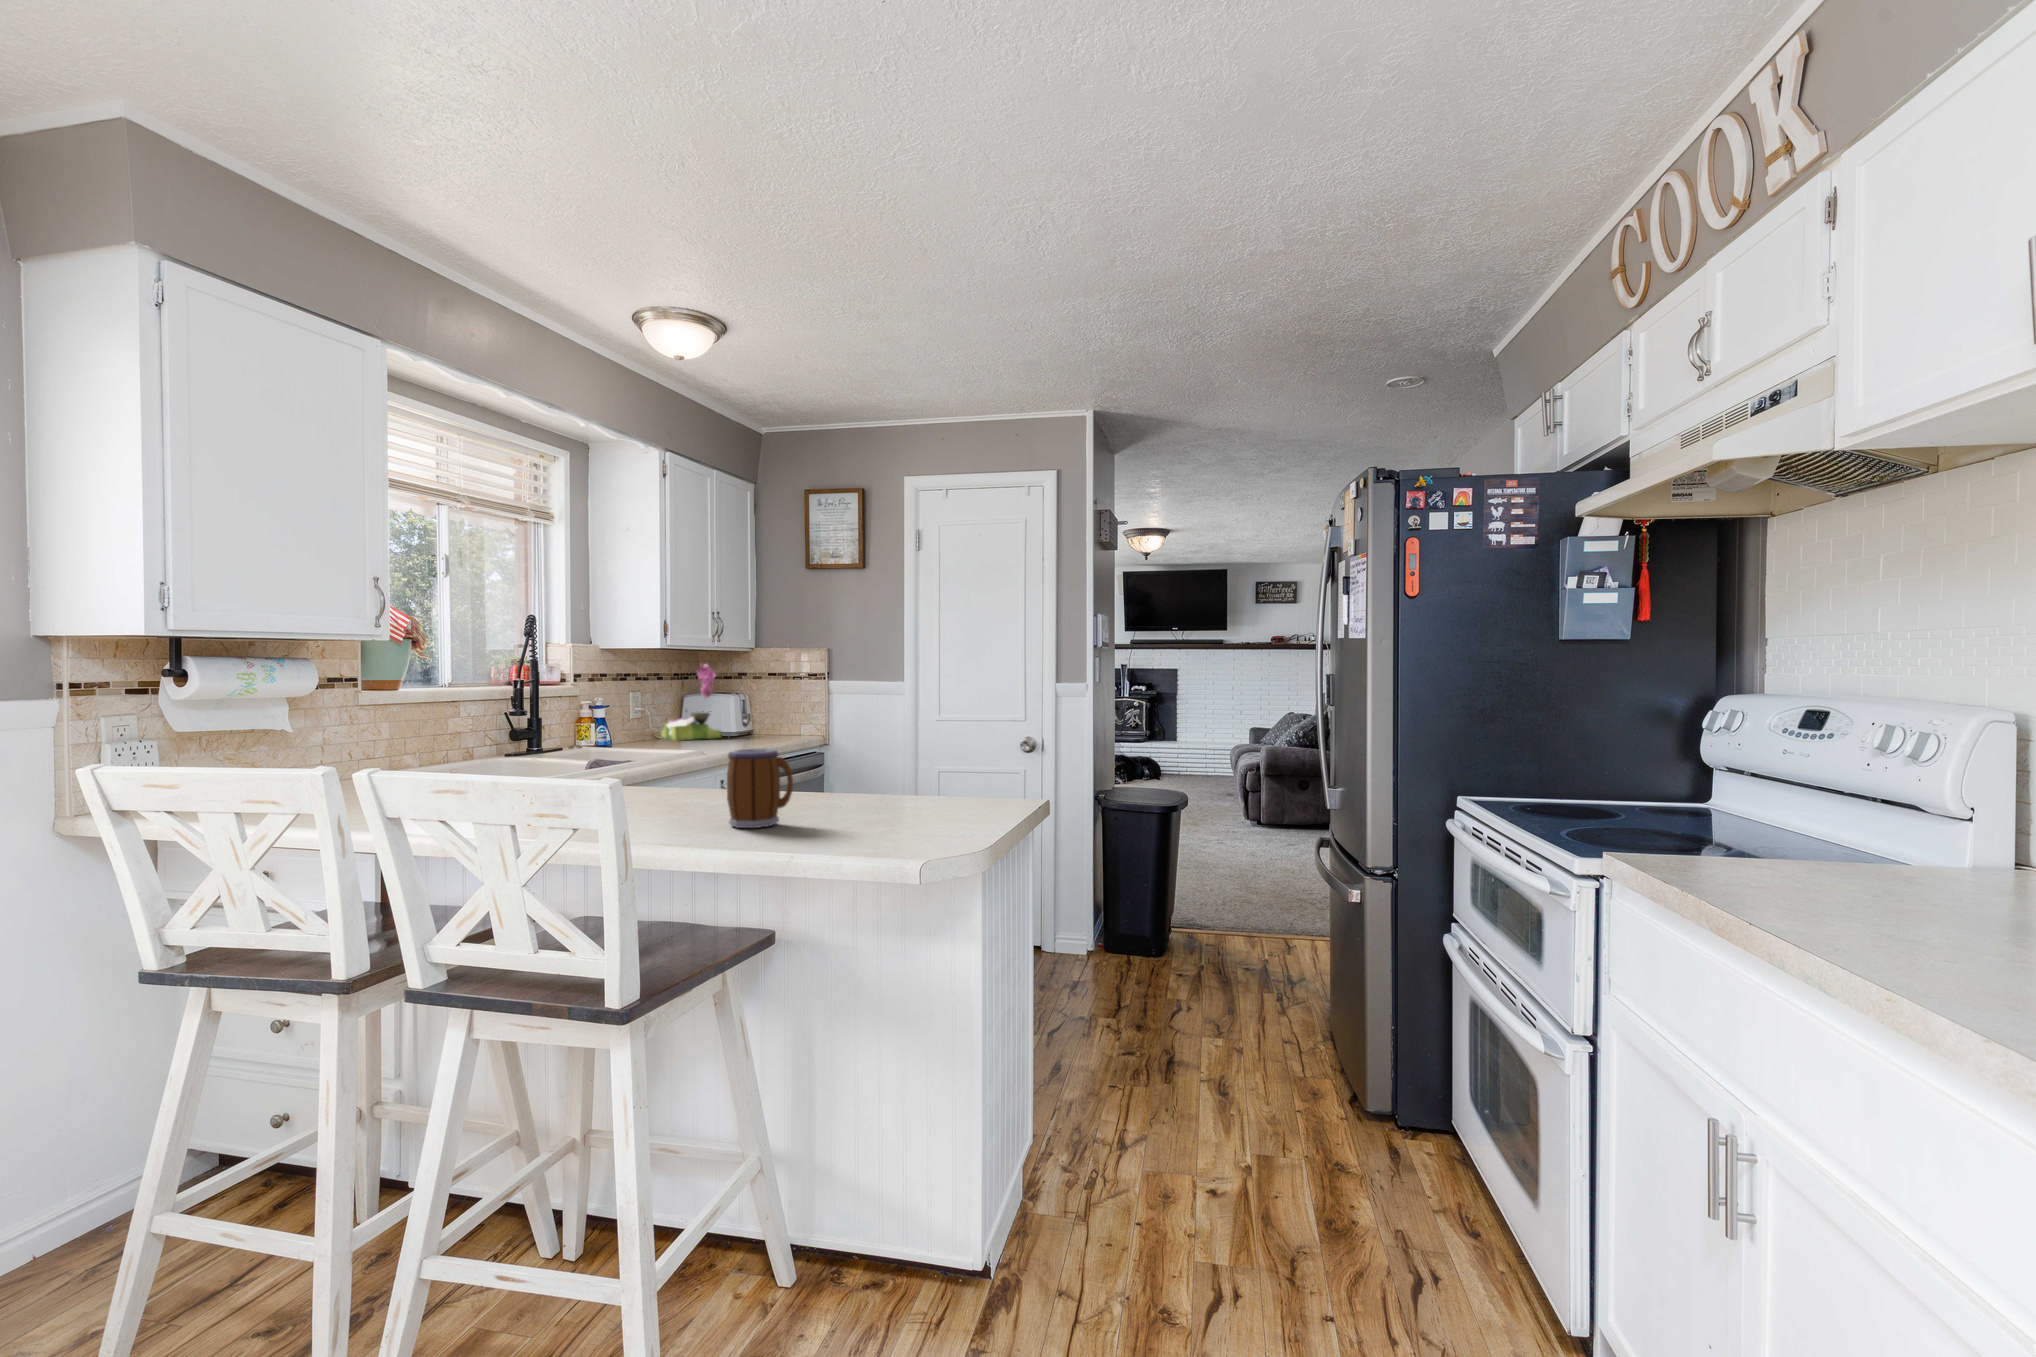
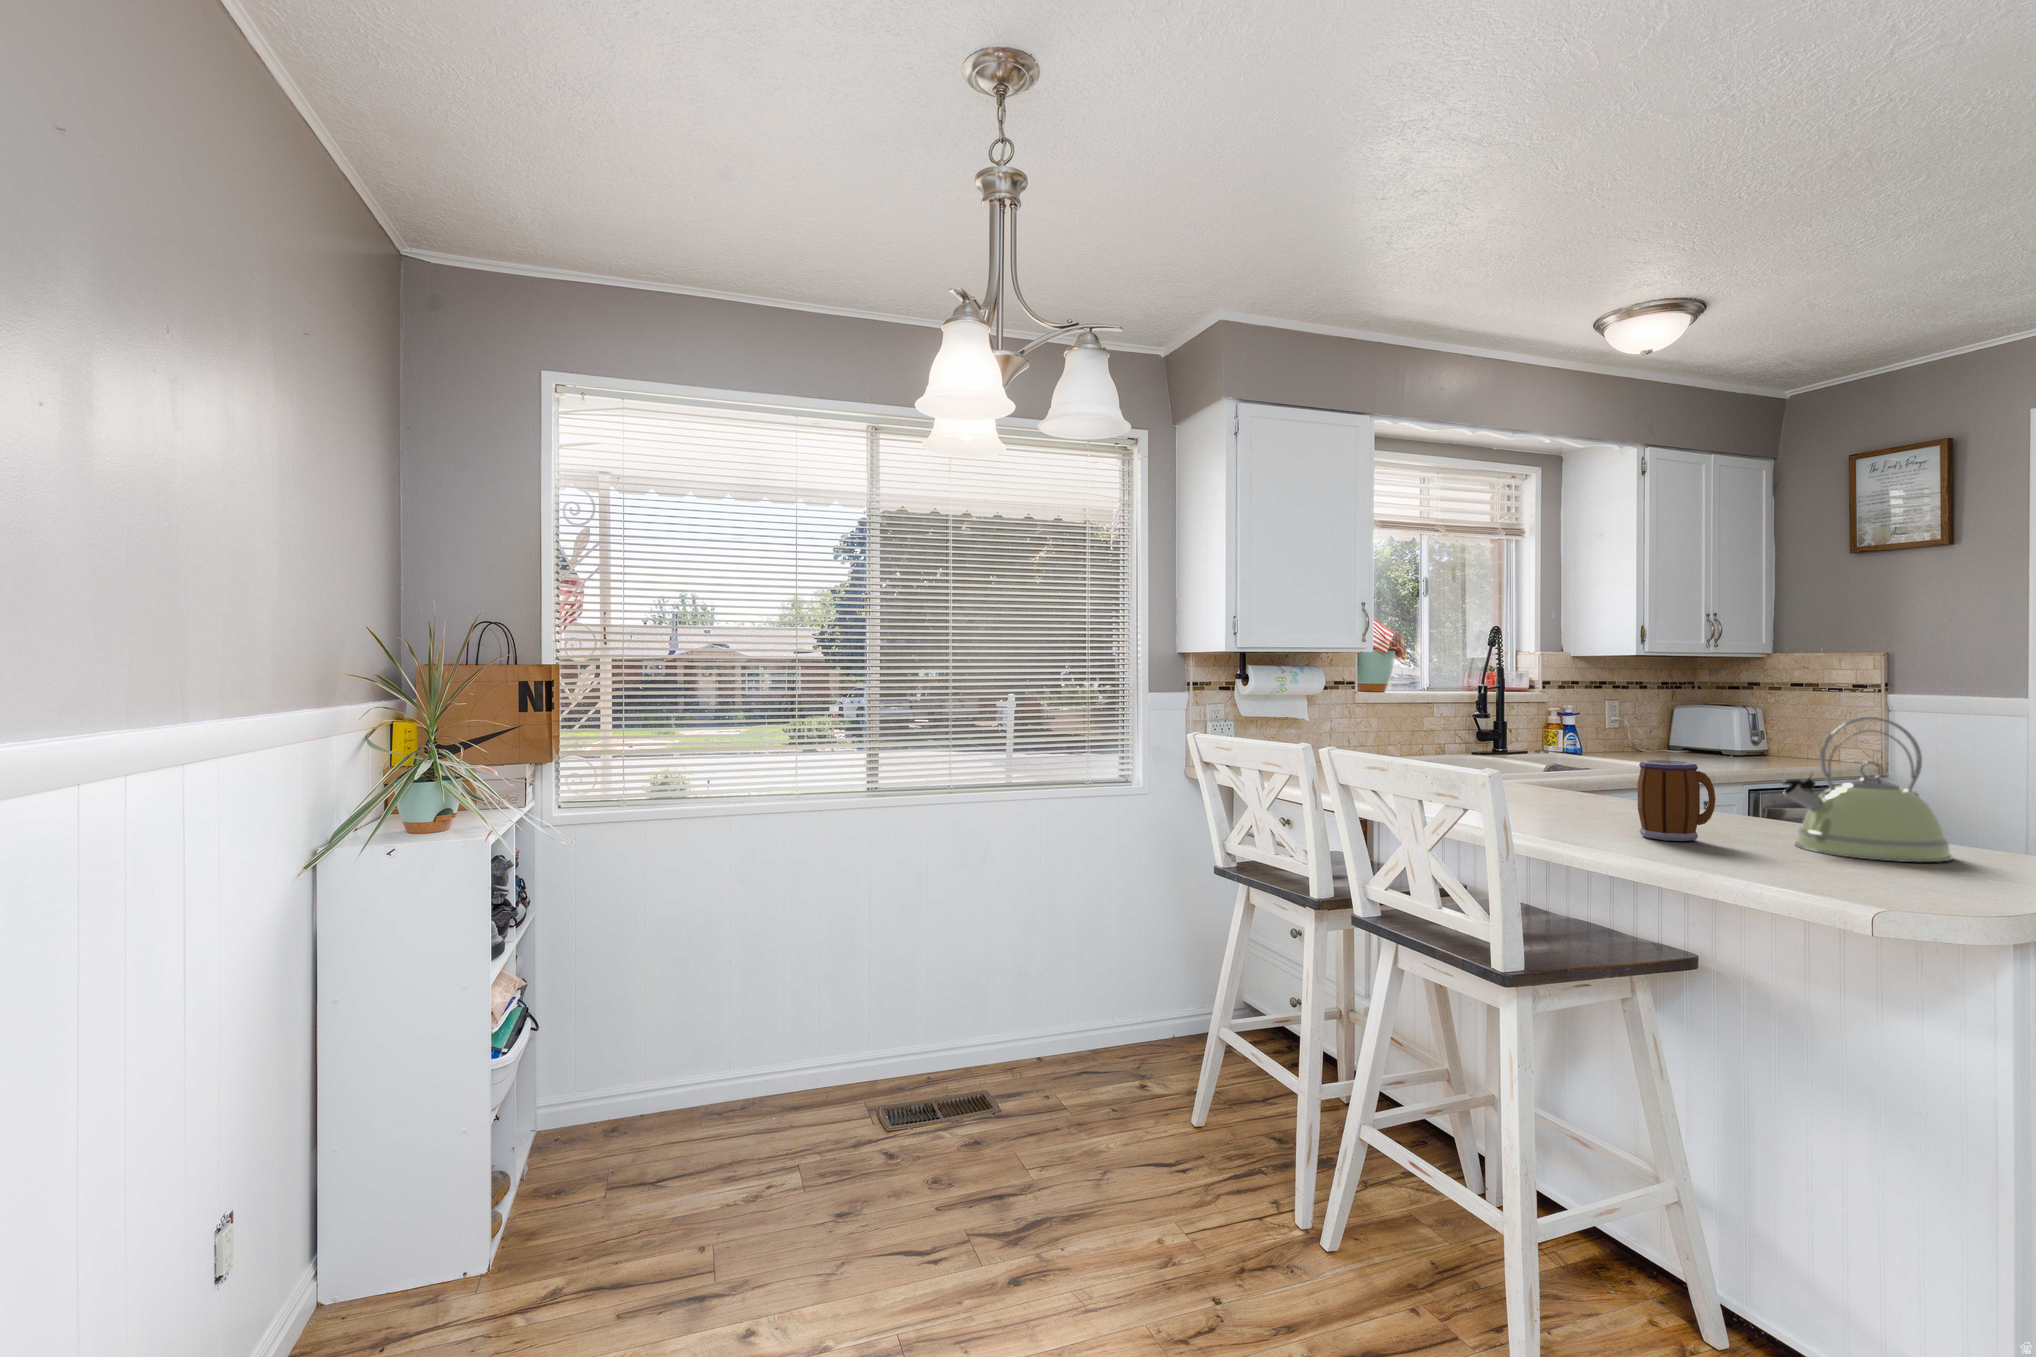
flower arrangement: present [661,664,722,741] -> none [1644,671,1720,757]
kettle: none [839,699,947,820] -> present [1781,717,1952,862]

